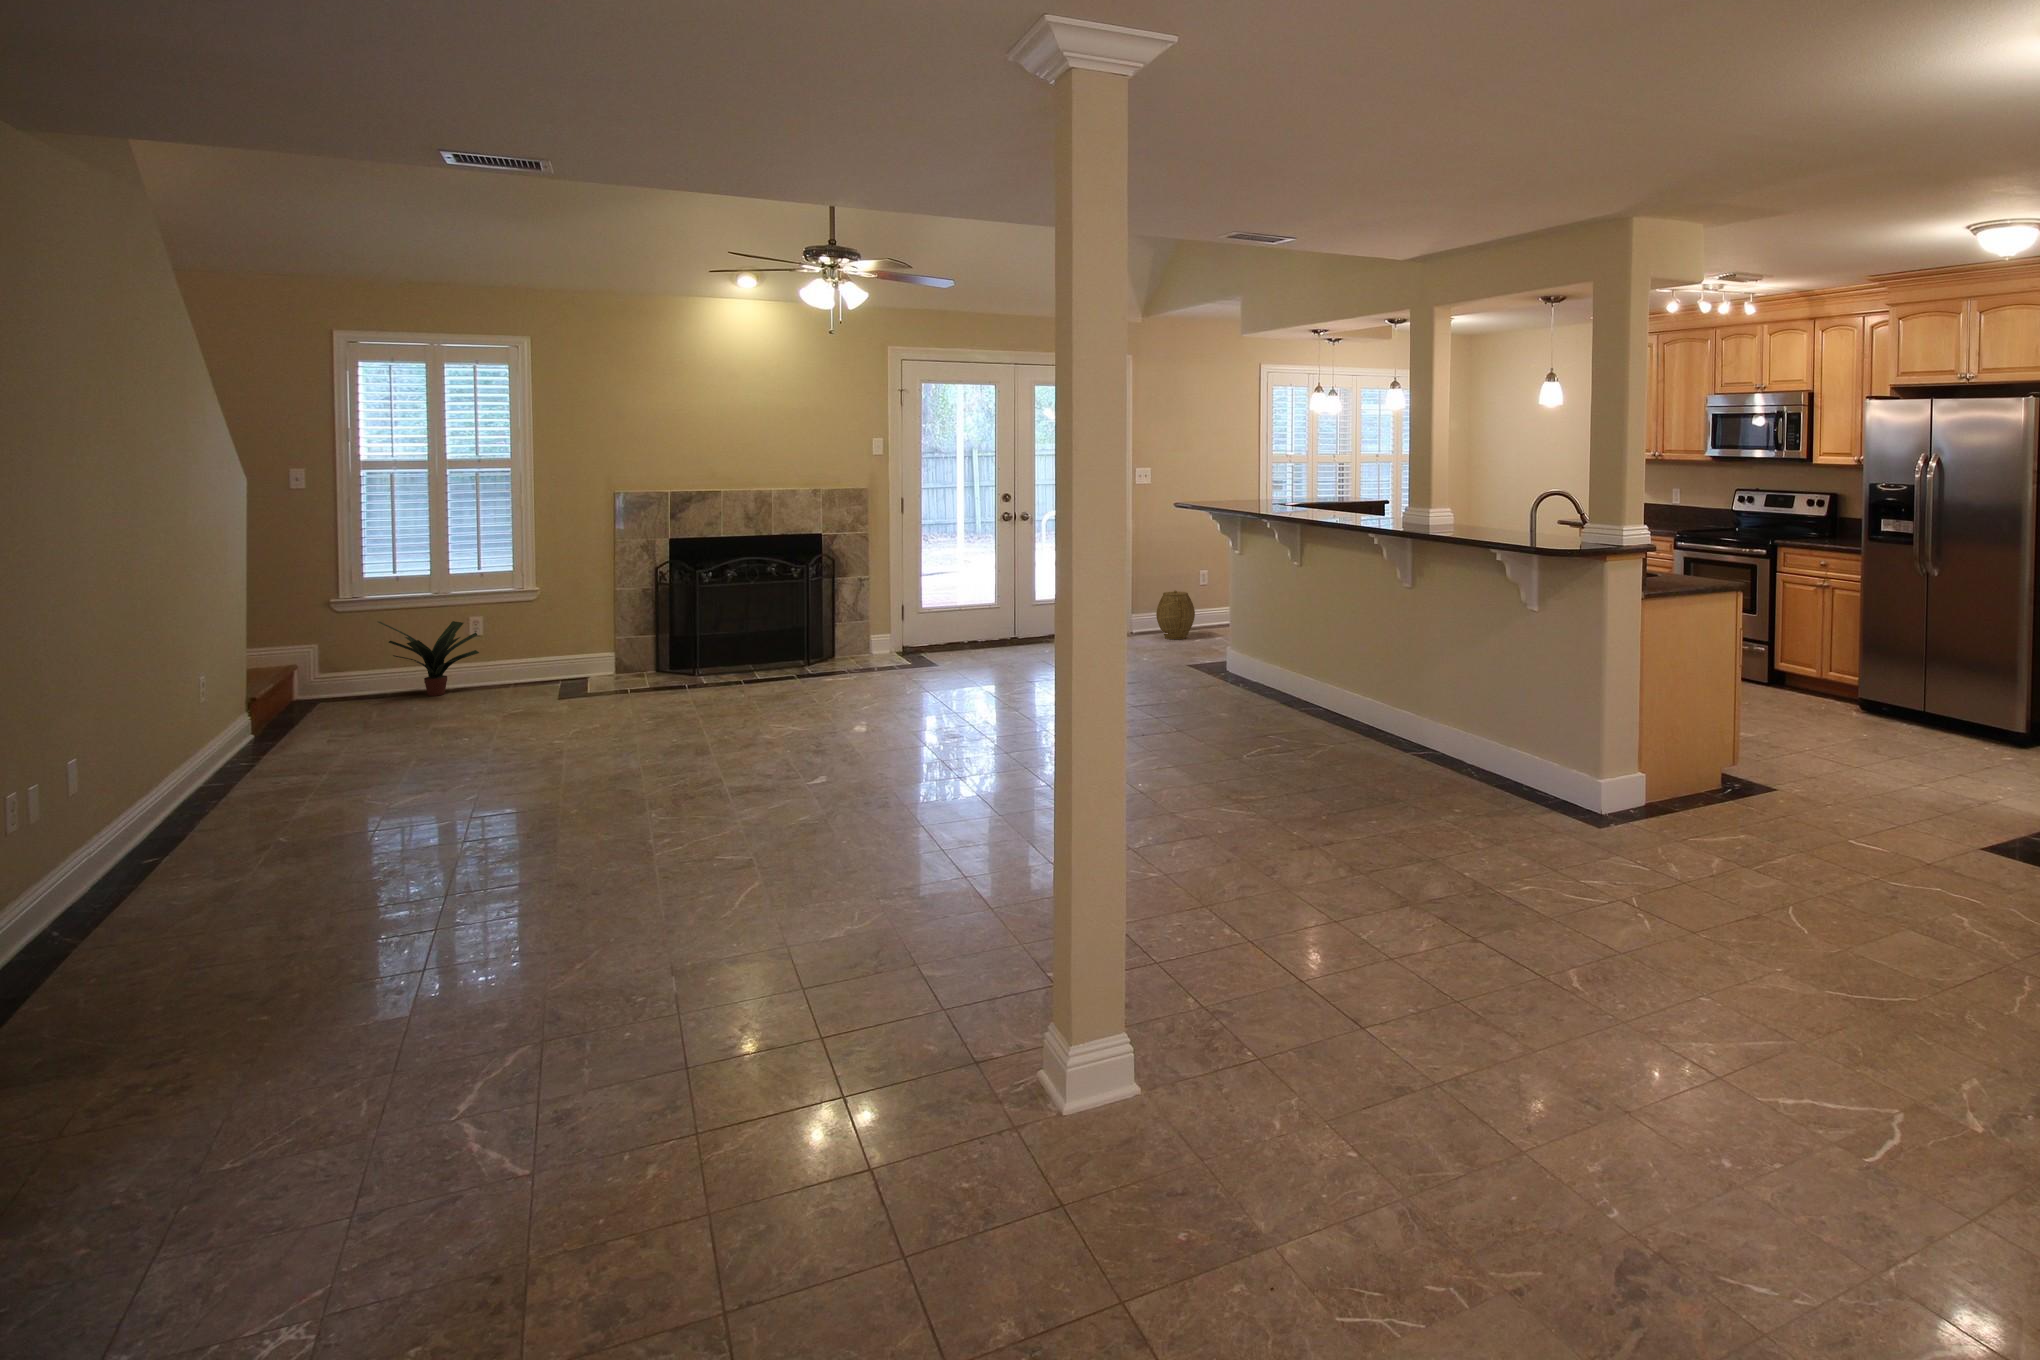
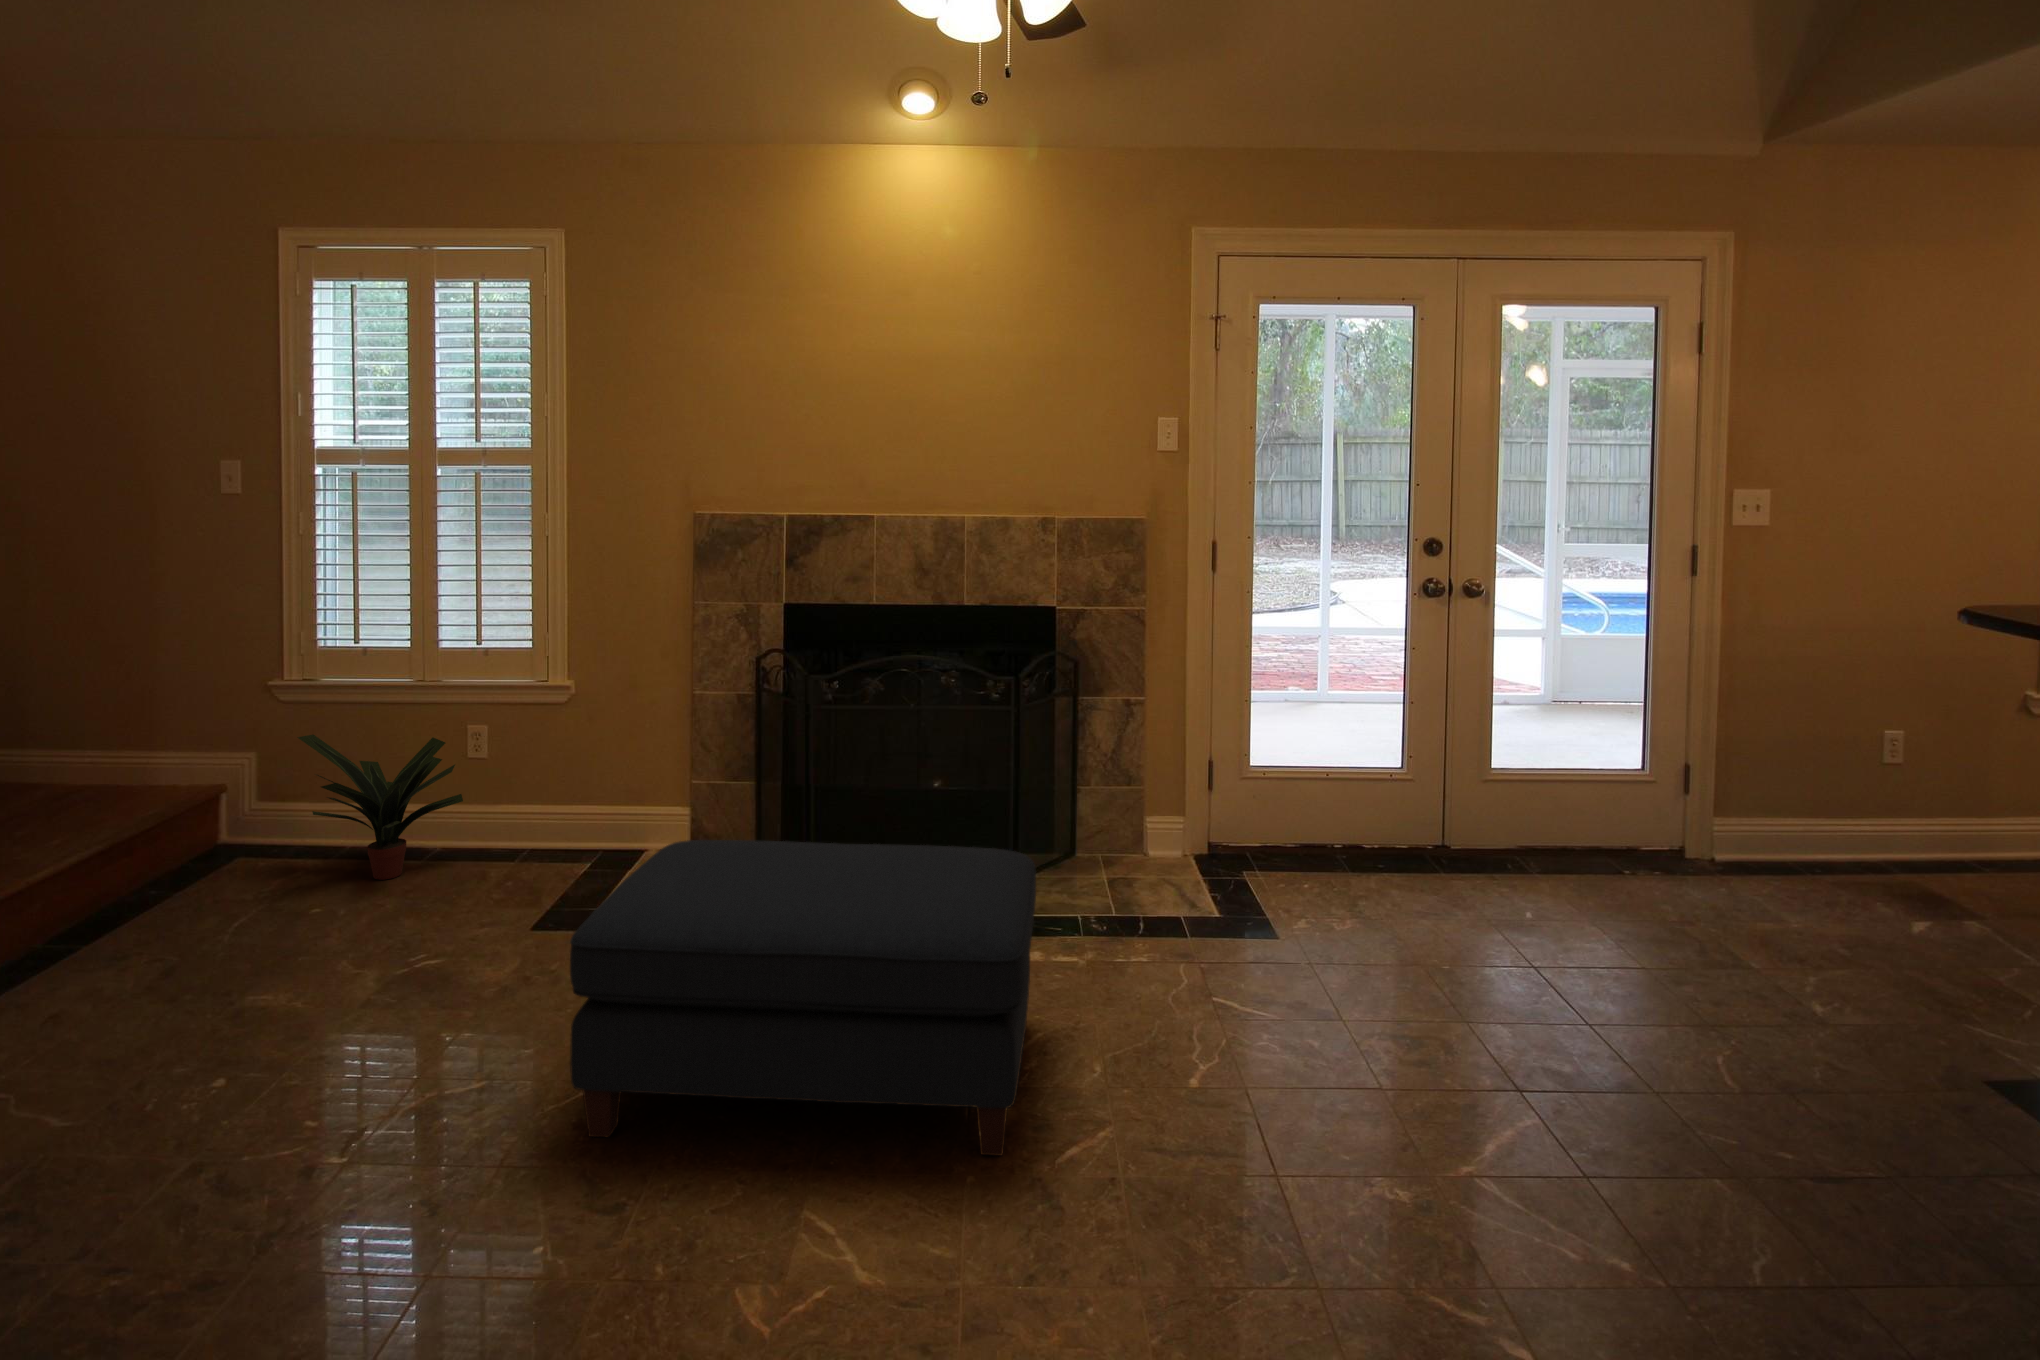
woven basket: present [1156,590,1195,639] -> none [1781,770,1894,893]
ottoman: none [648,622,835,727] -> present [570,840,1036,1156]

